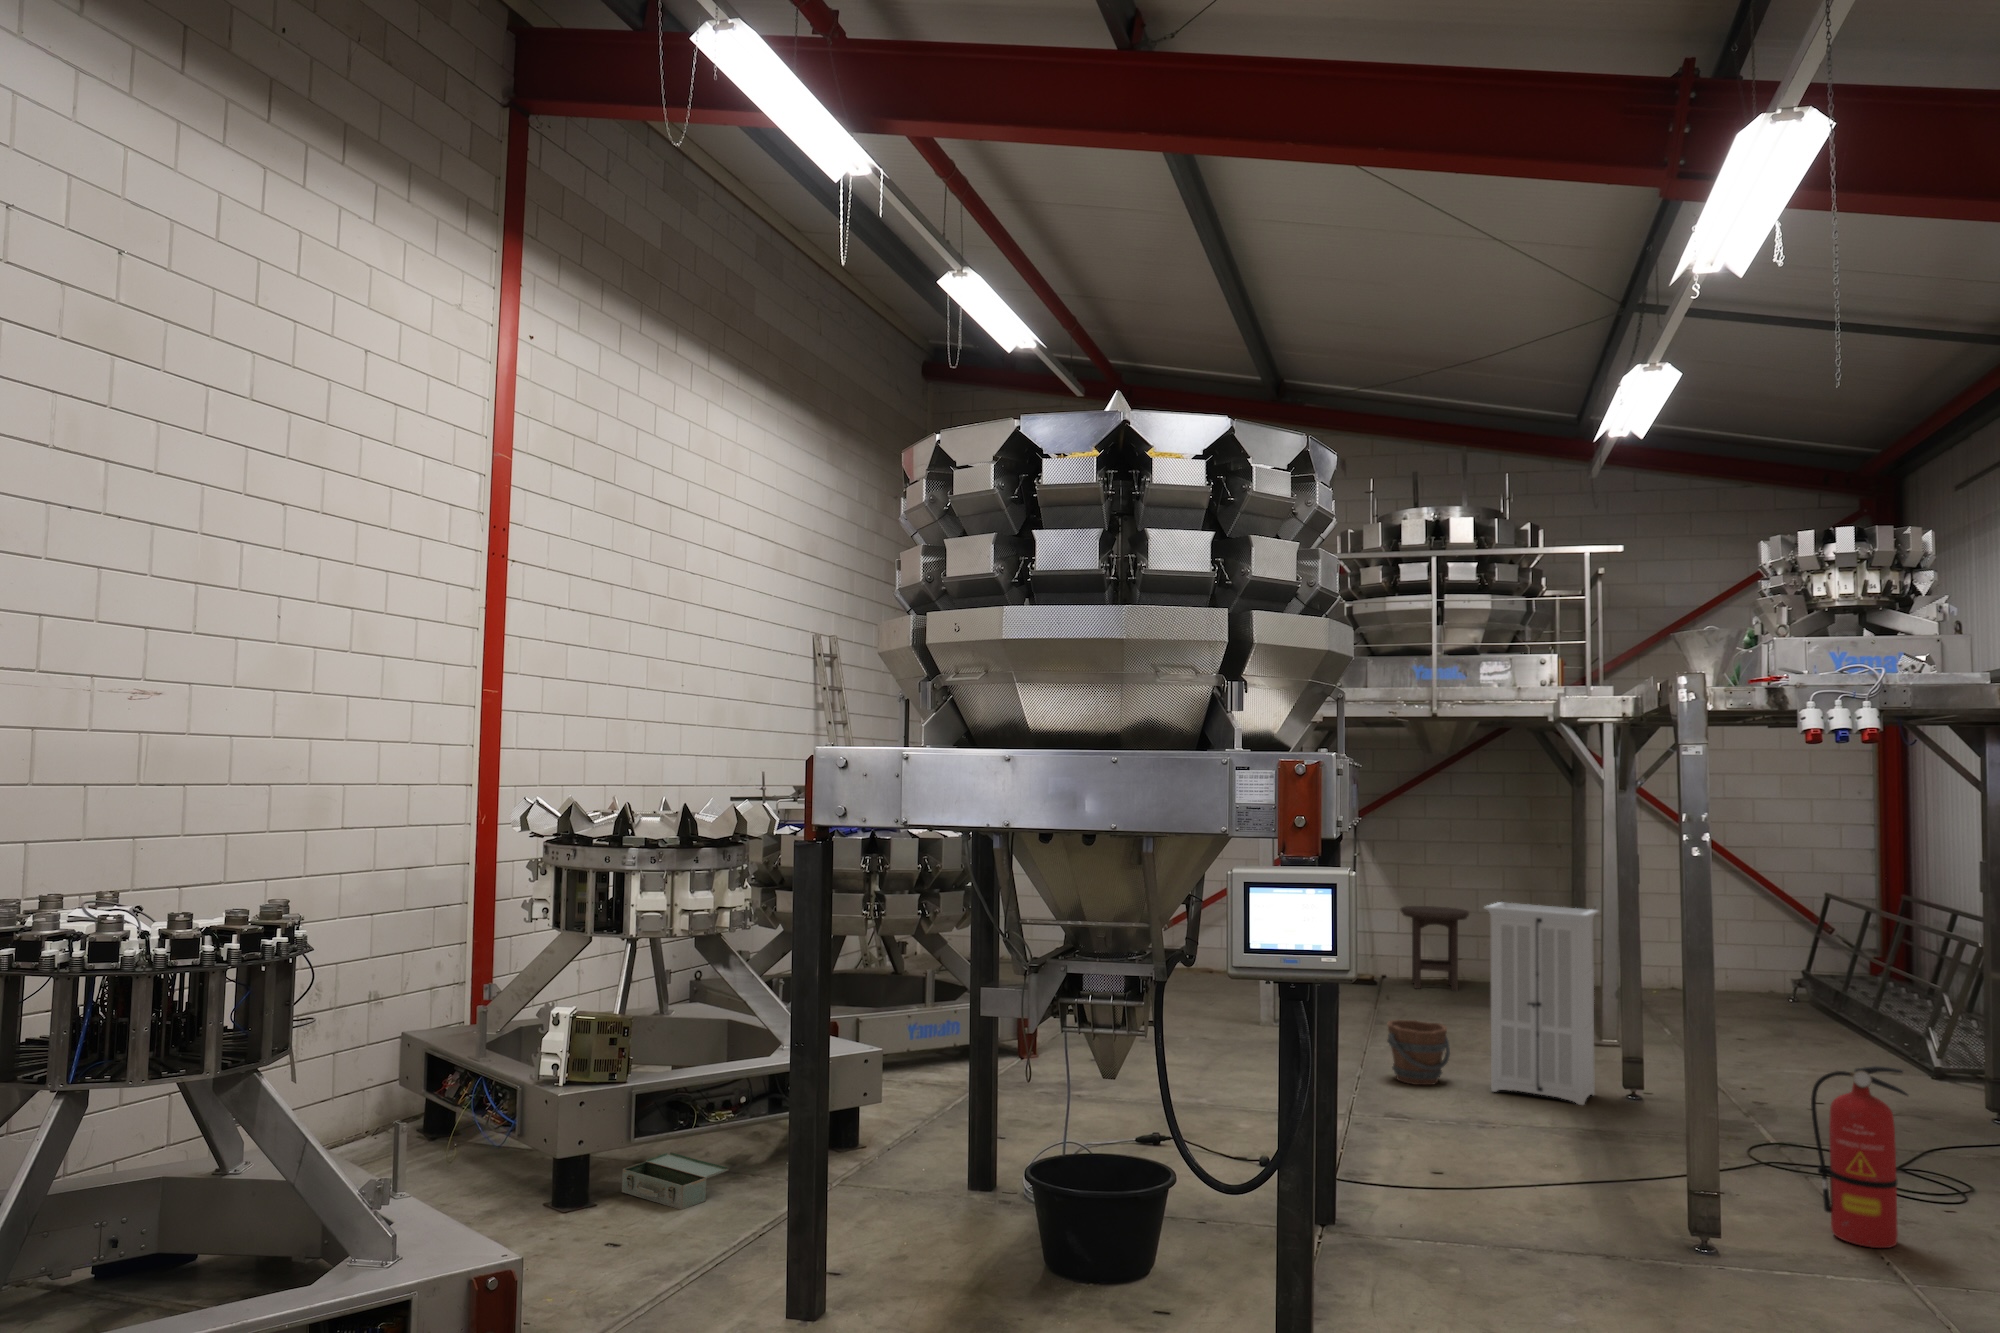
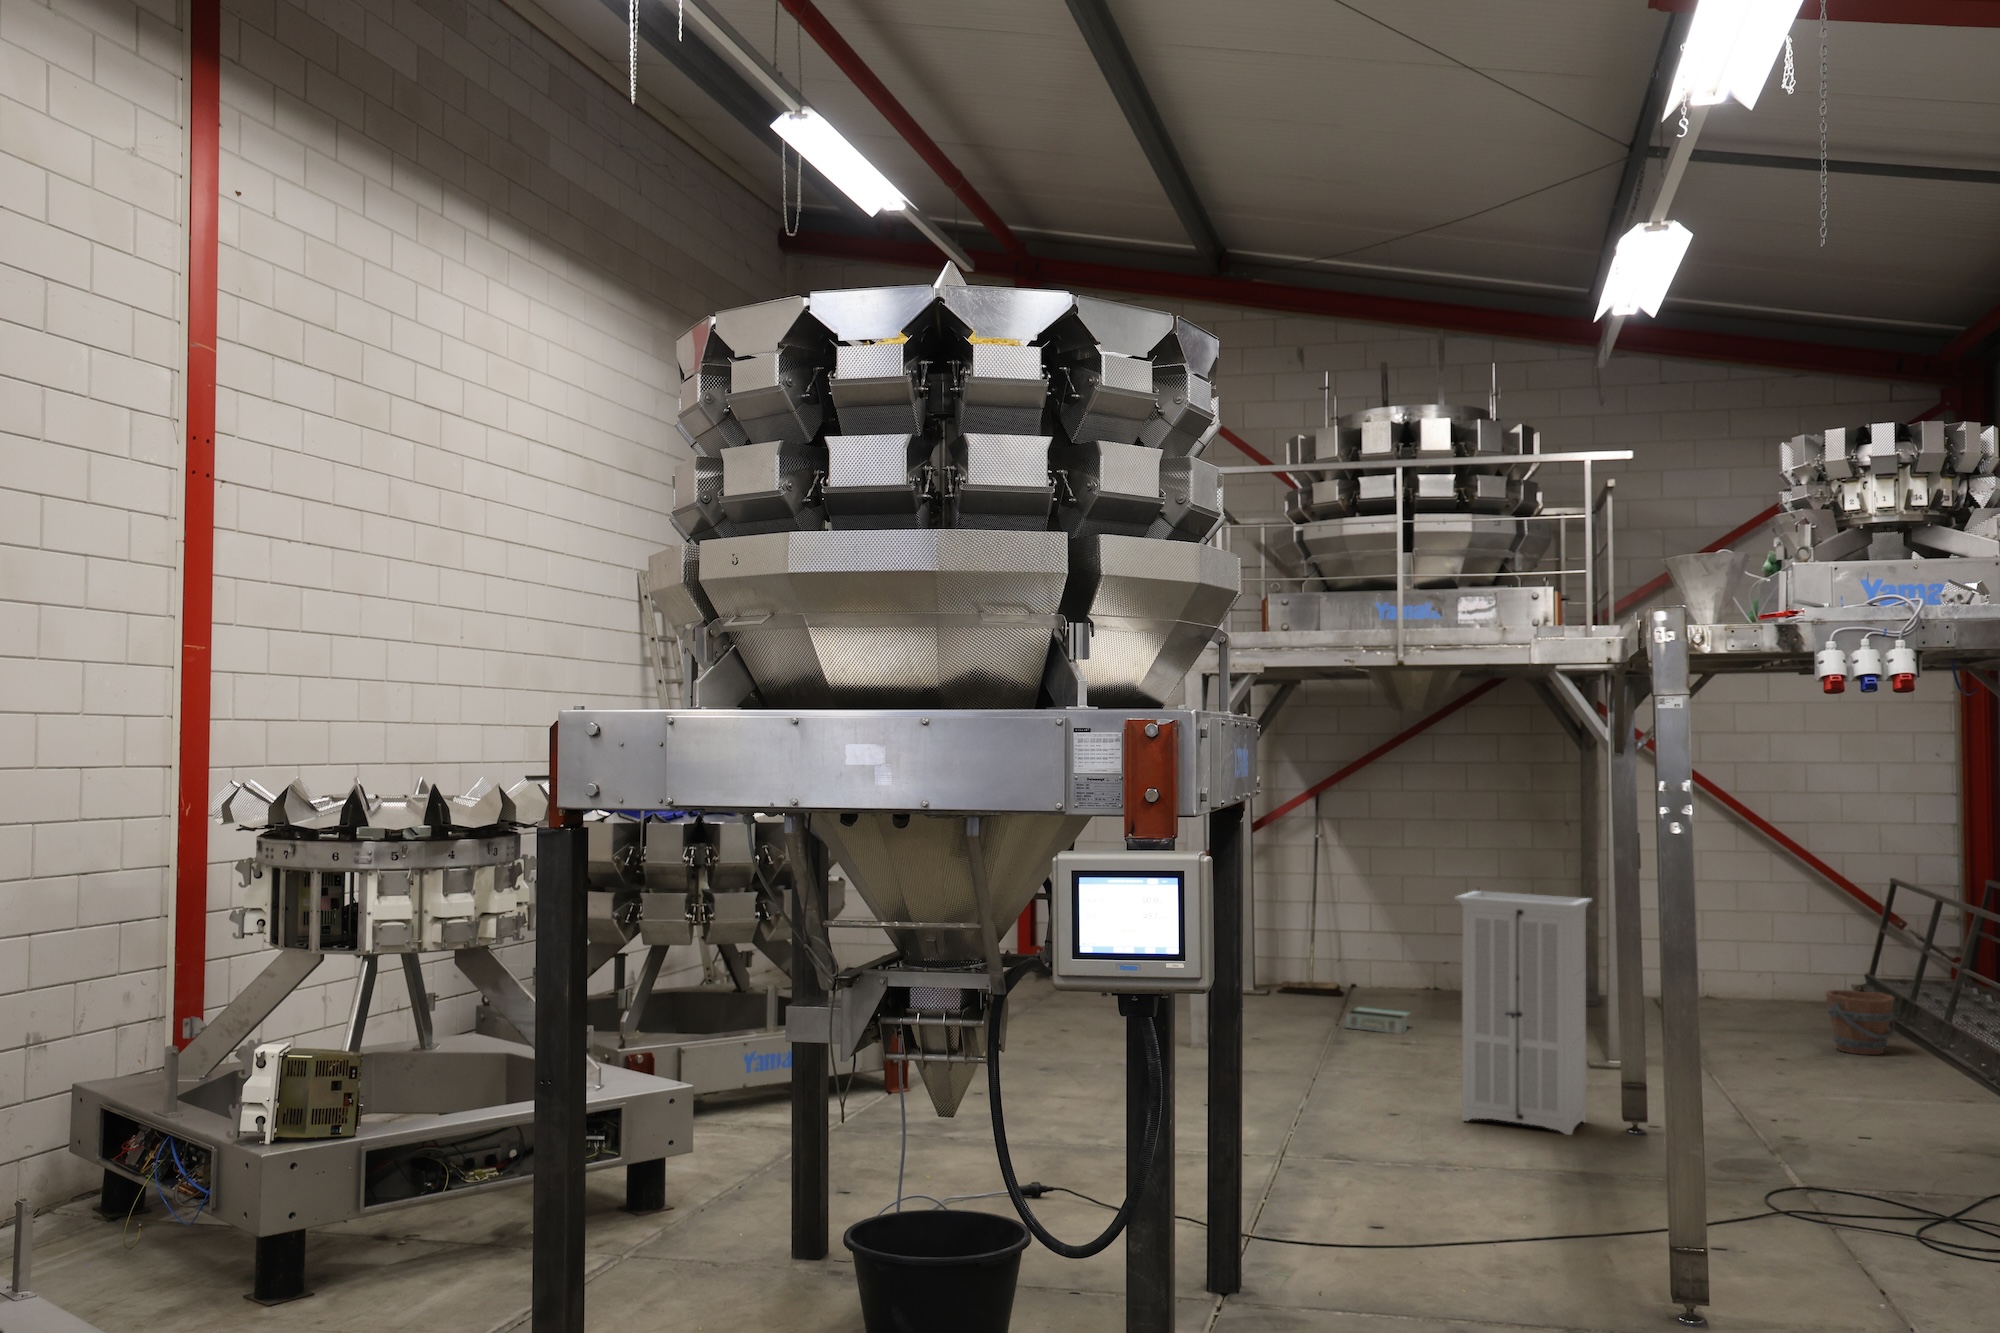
stool: present [1401,906,1469,991] -> none [1375,896,1457,998]
bucket: present [1387,1020,1450,1085] -> present [1826,990,1895,1055]
fire extinguisher: present [1811,1066,1908,1248] -> none [1820,1084,1934,1302]
toolbox: present [622,1152,728,1210] -> present [1346,1006,1411,1034]

